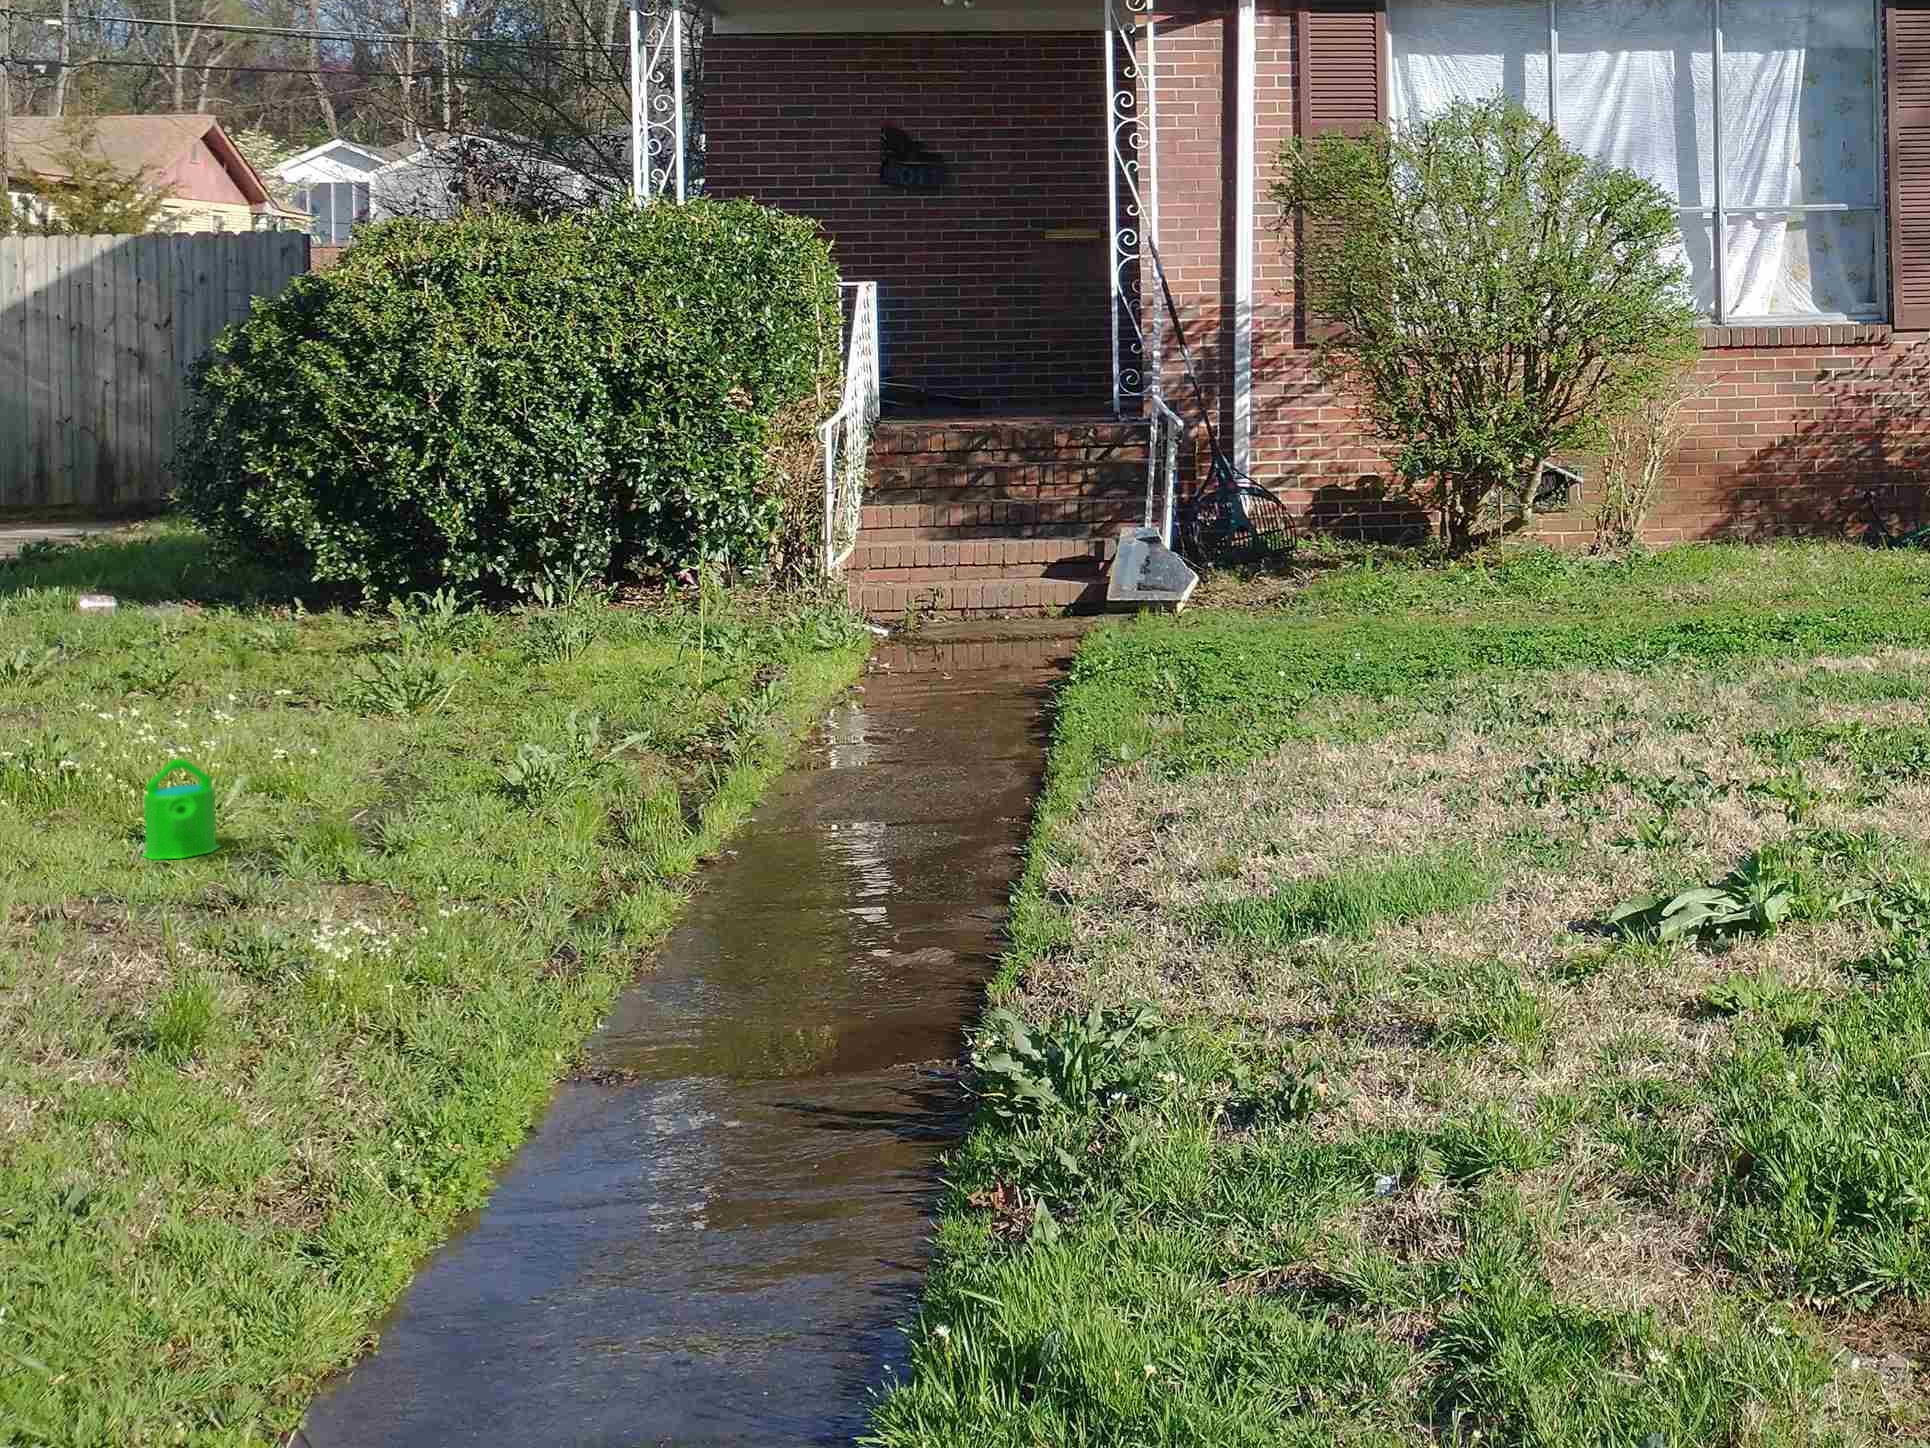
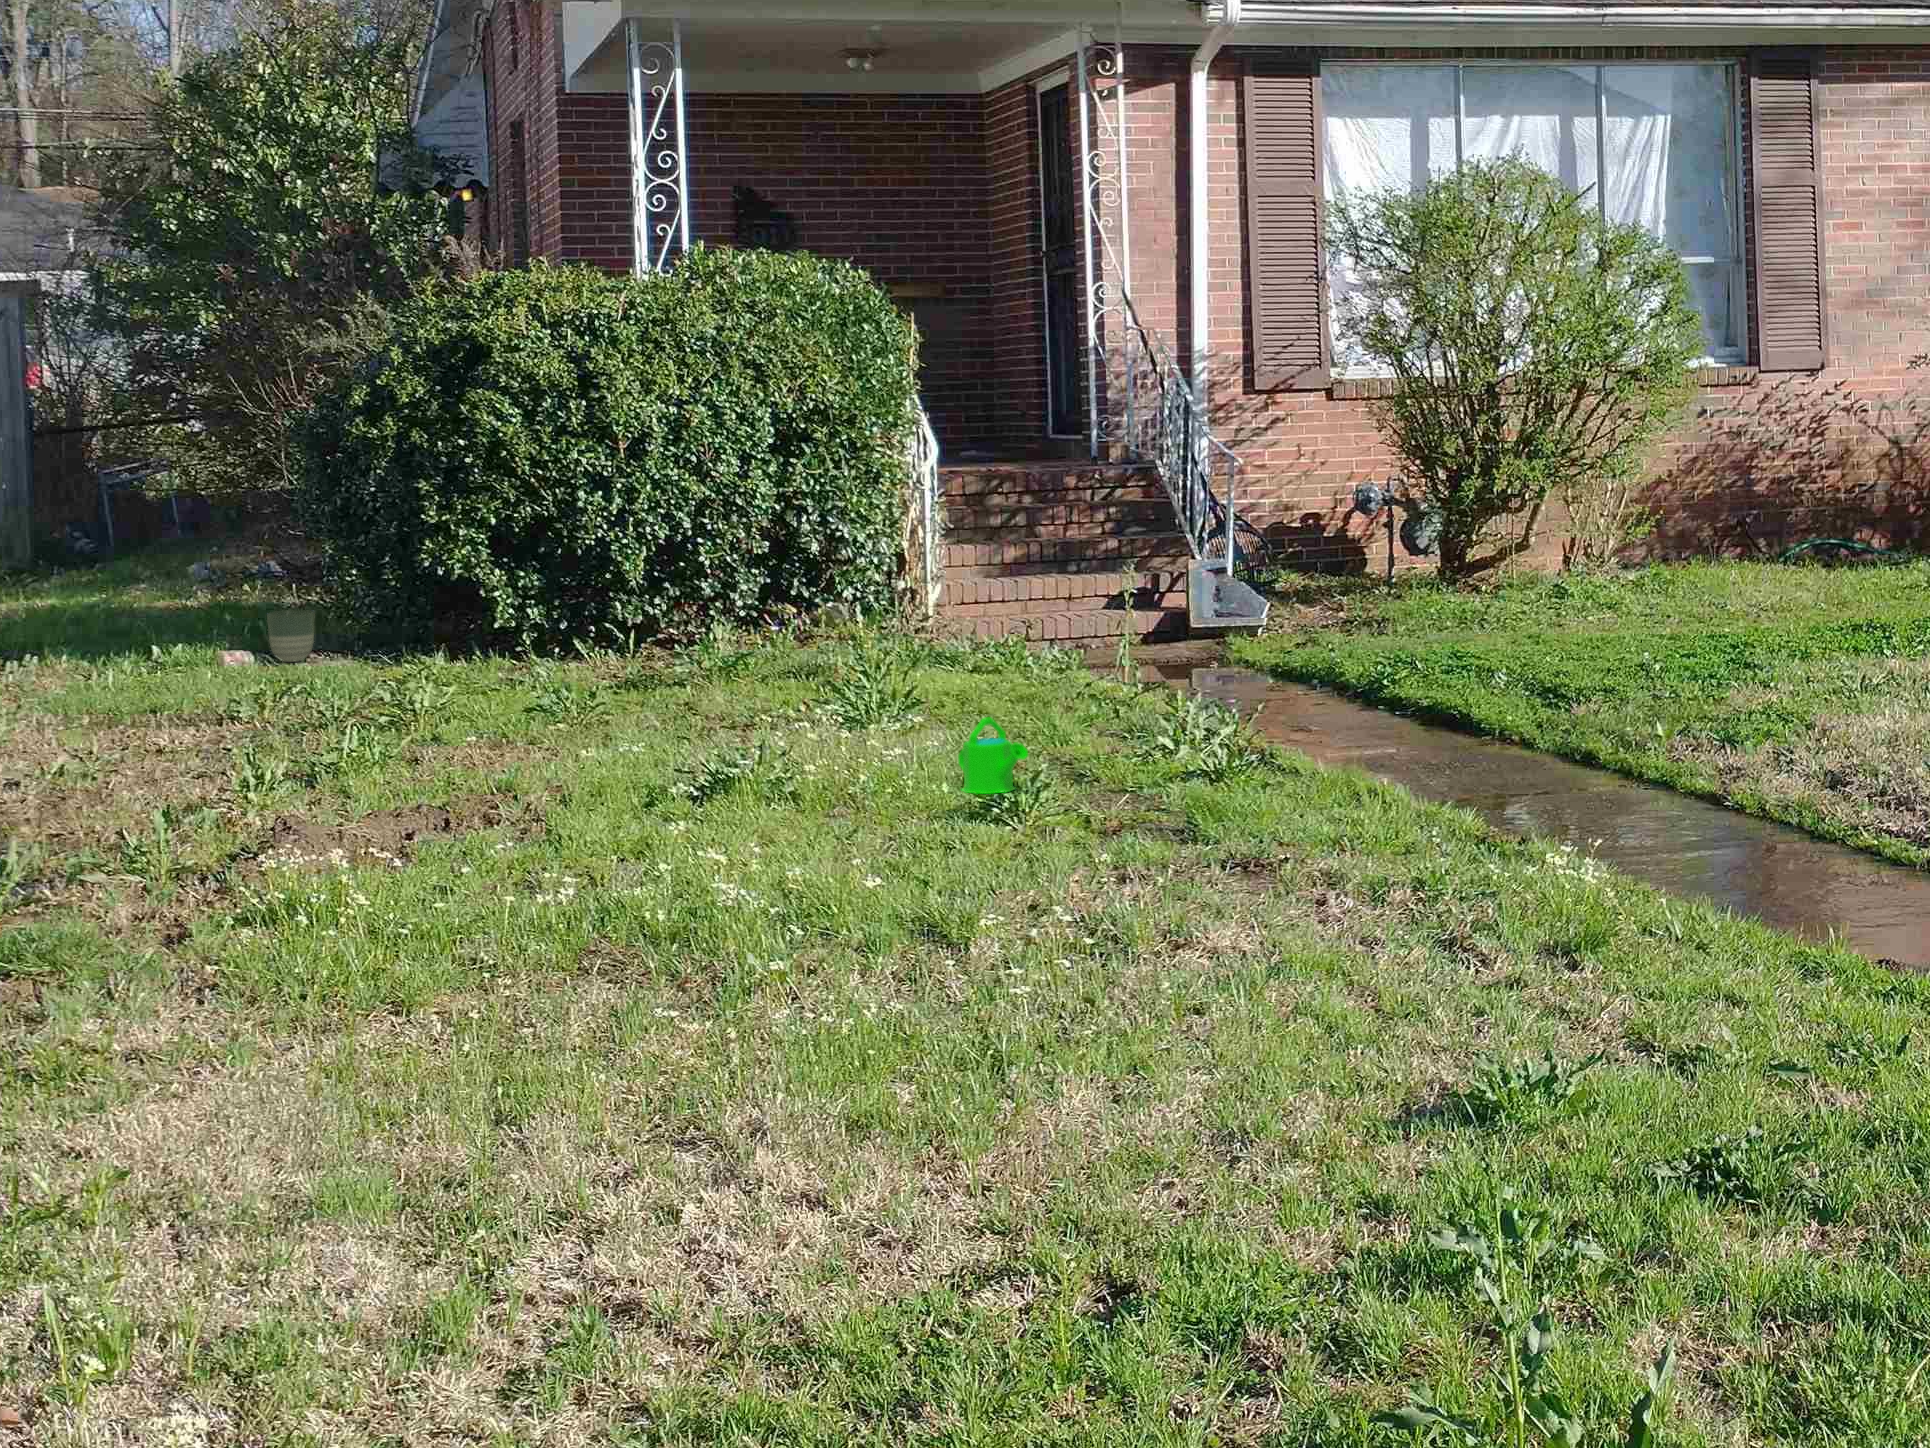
planter: none [68,562,123,616] -> present [267,610,314,662]

